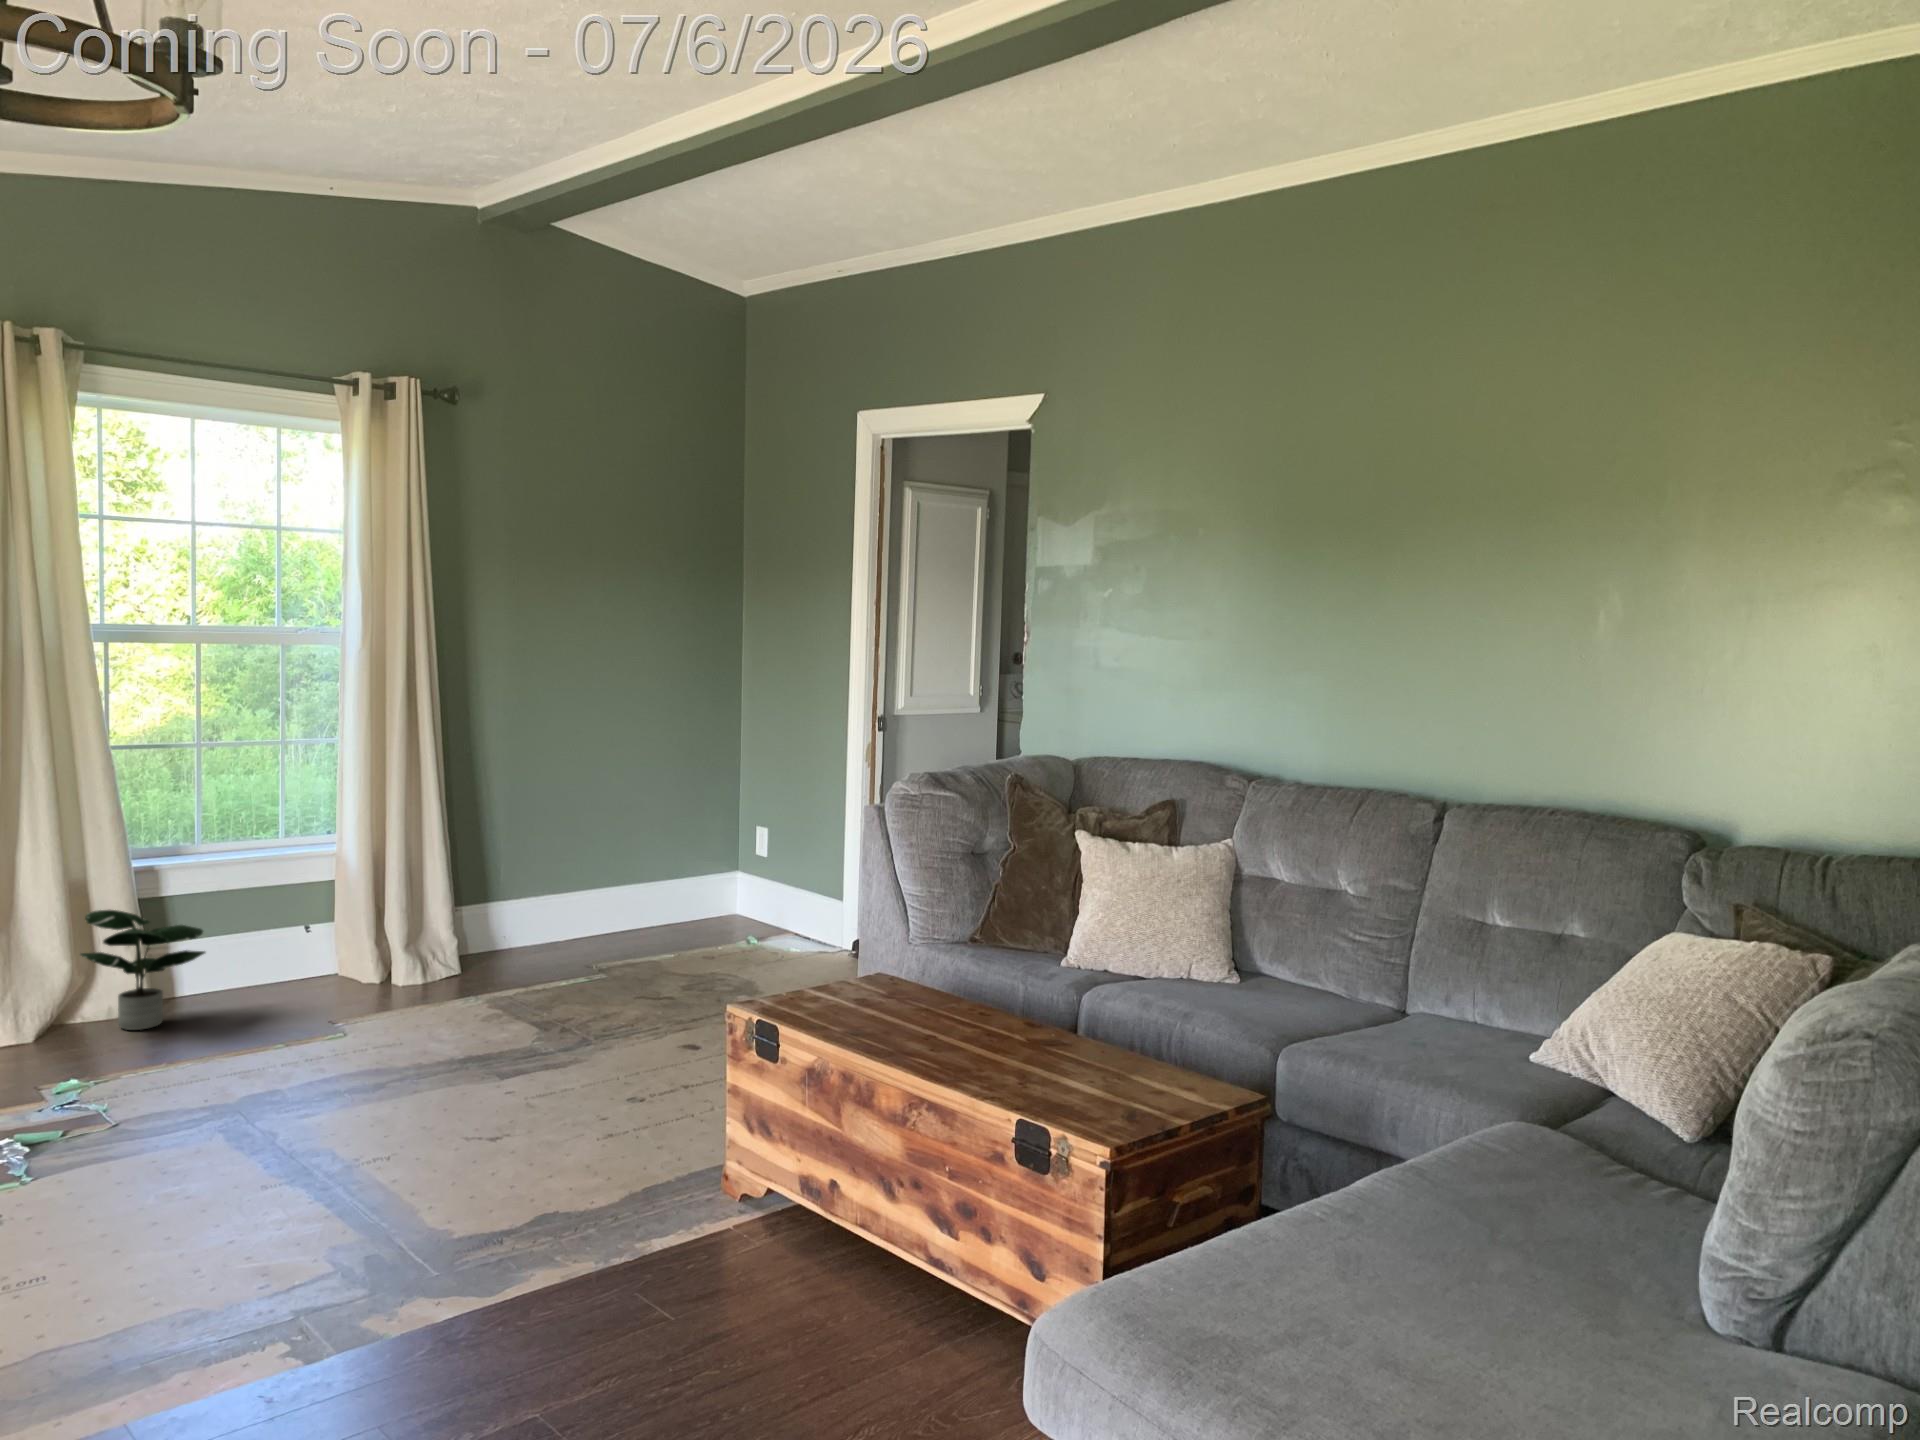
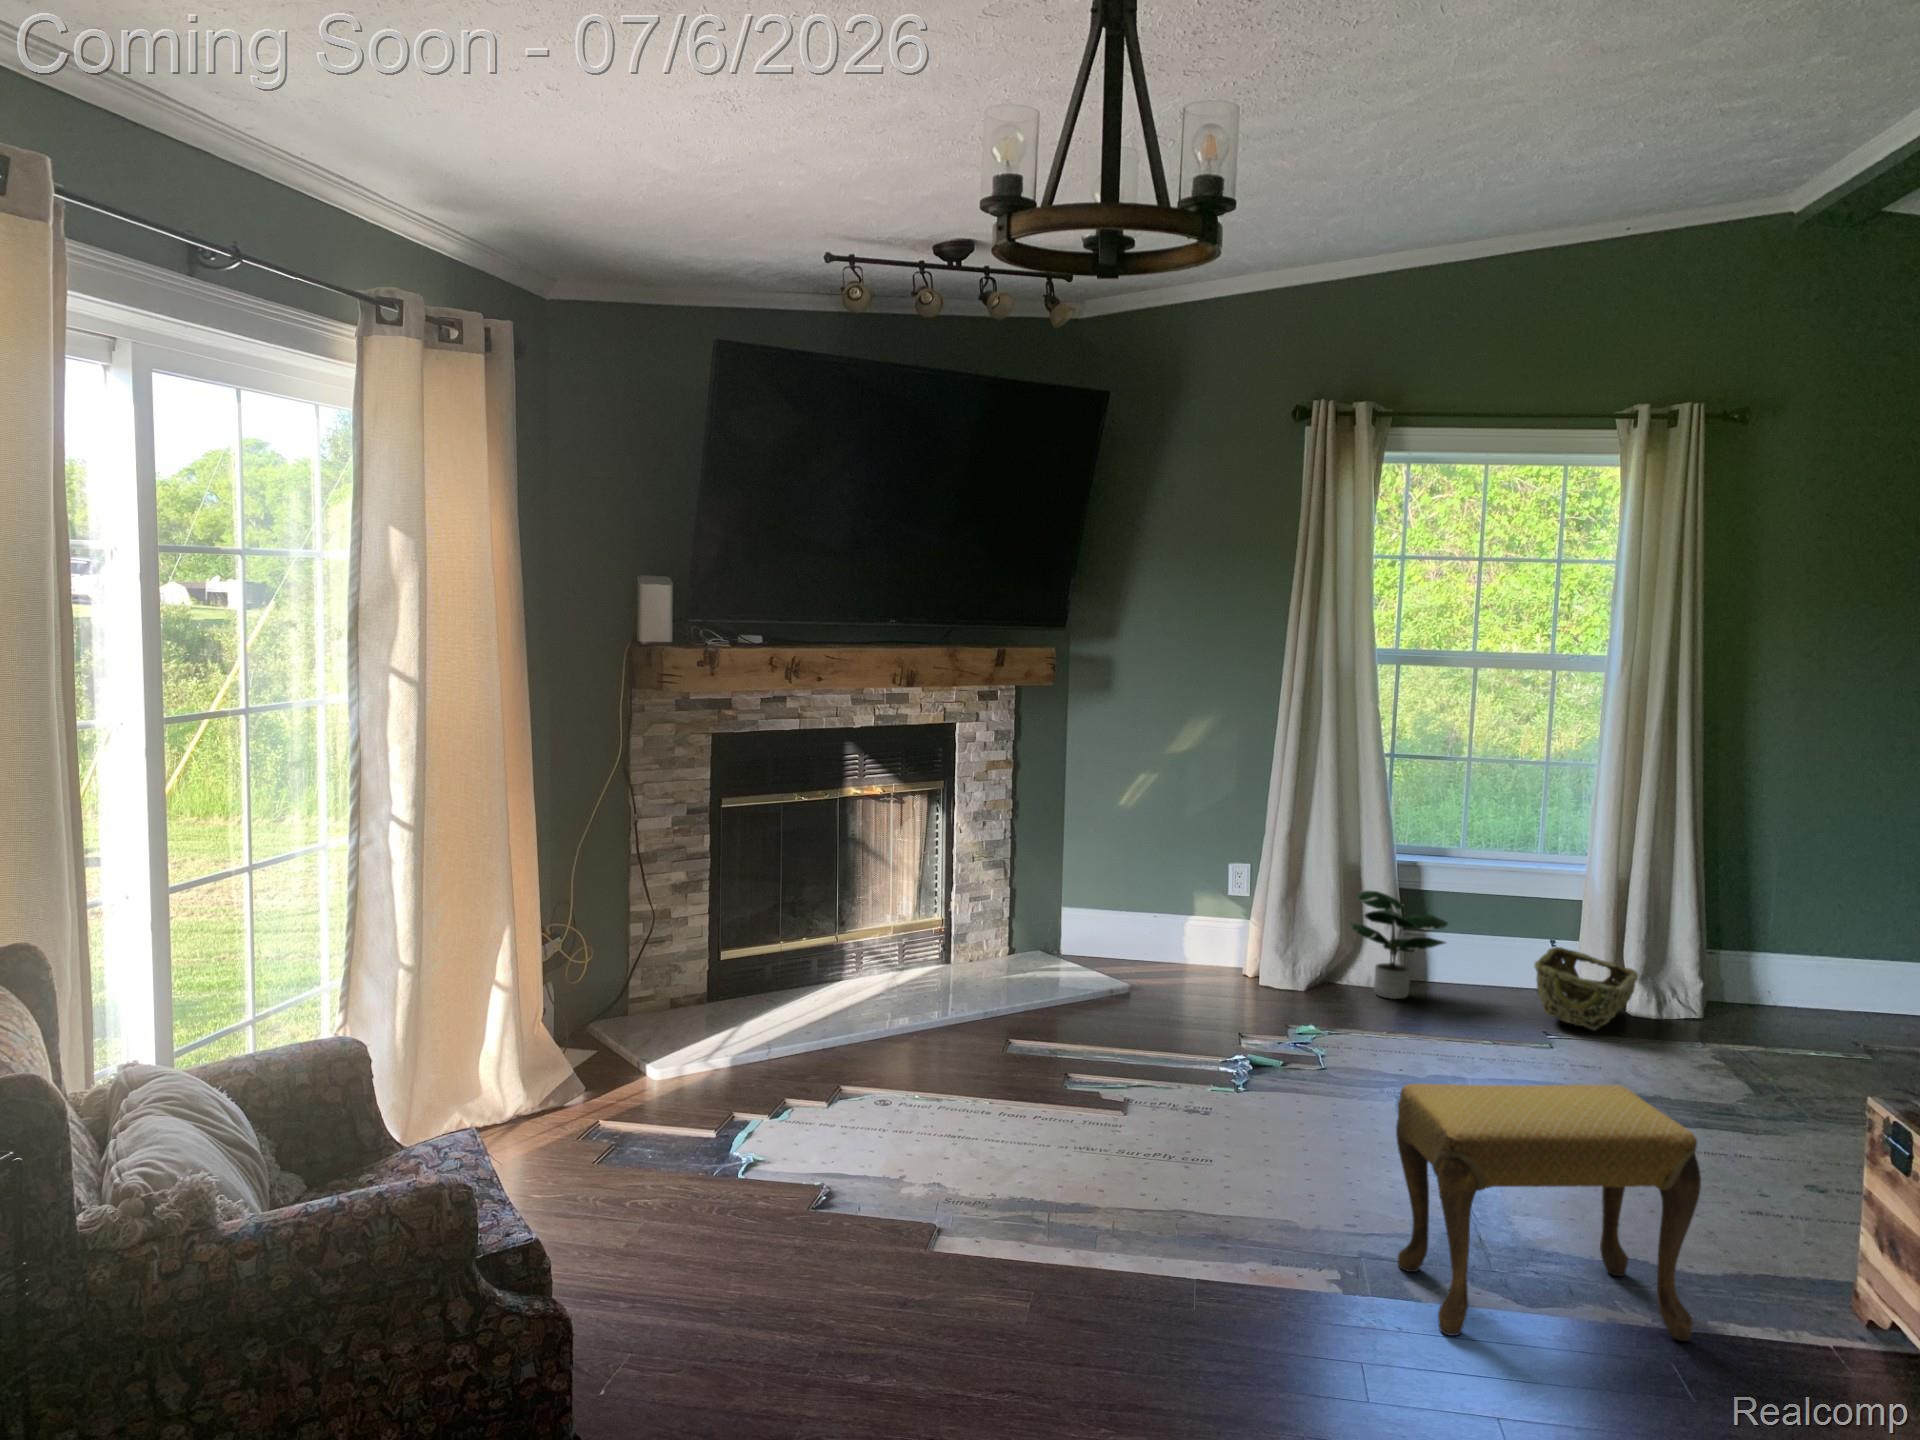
woven basket: none [311,931,408,1008] -> present [1534,947,1638,1030]
footstool: none [329,1055,634,1369] -> present [1396,1084,1701,1341]

